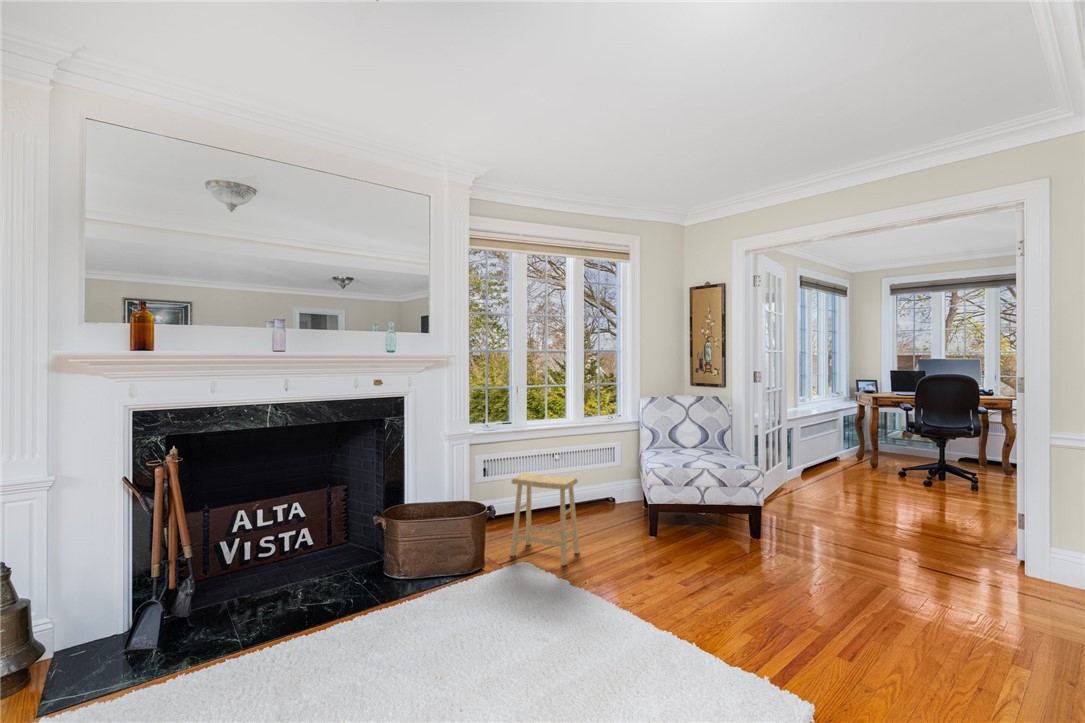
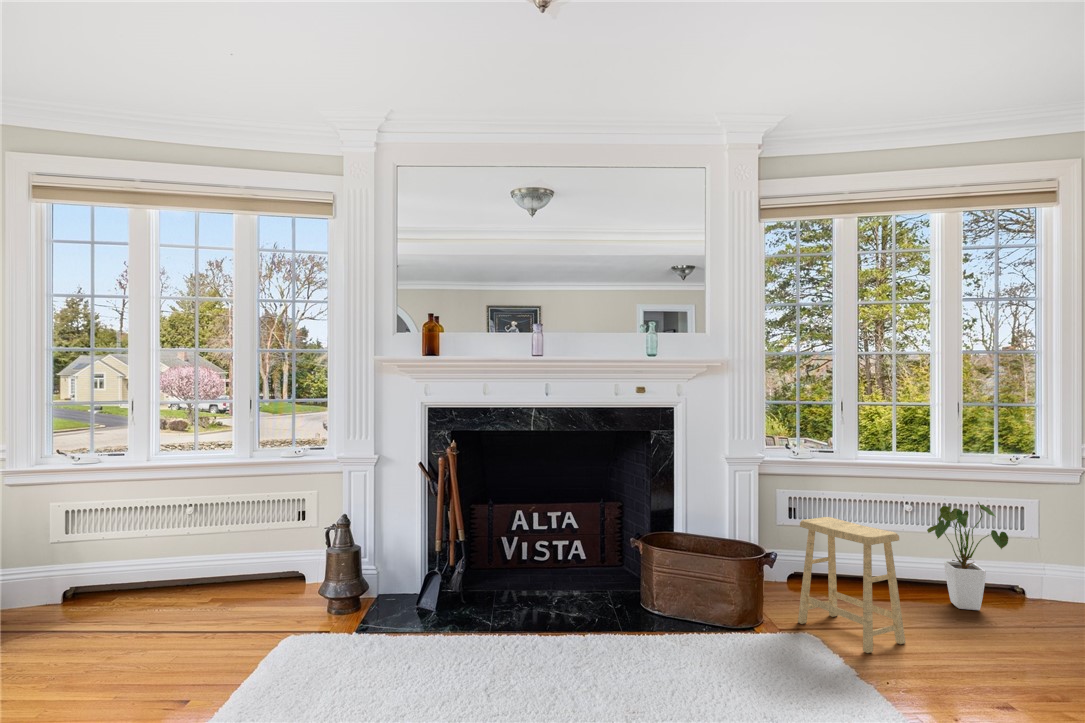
house plant: none [570,448,619,521] -> present [927,502,1008,610]

